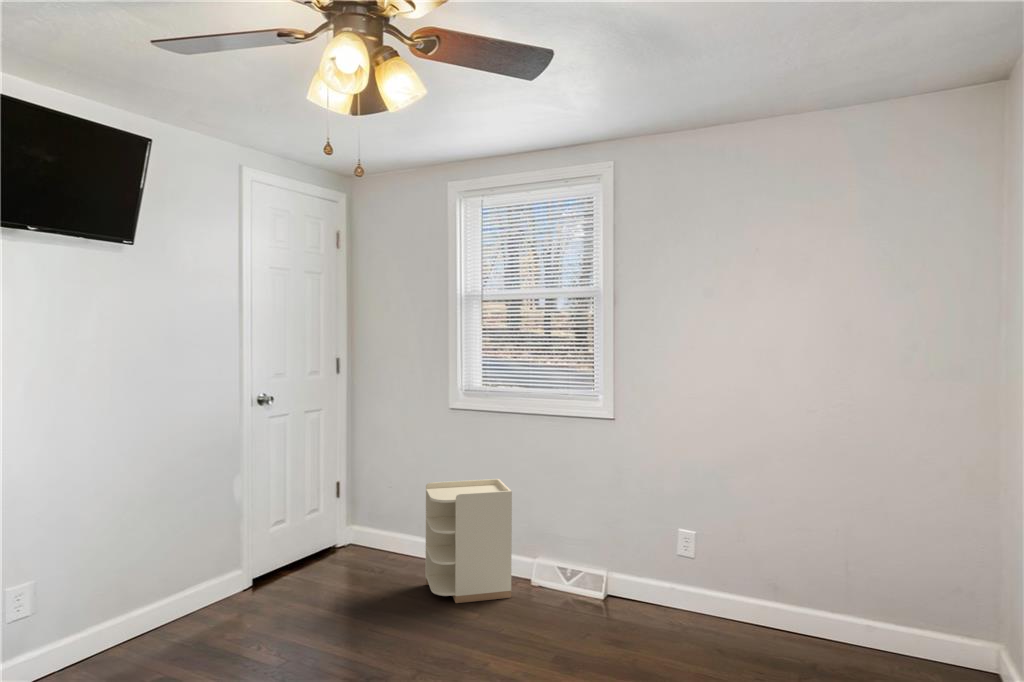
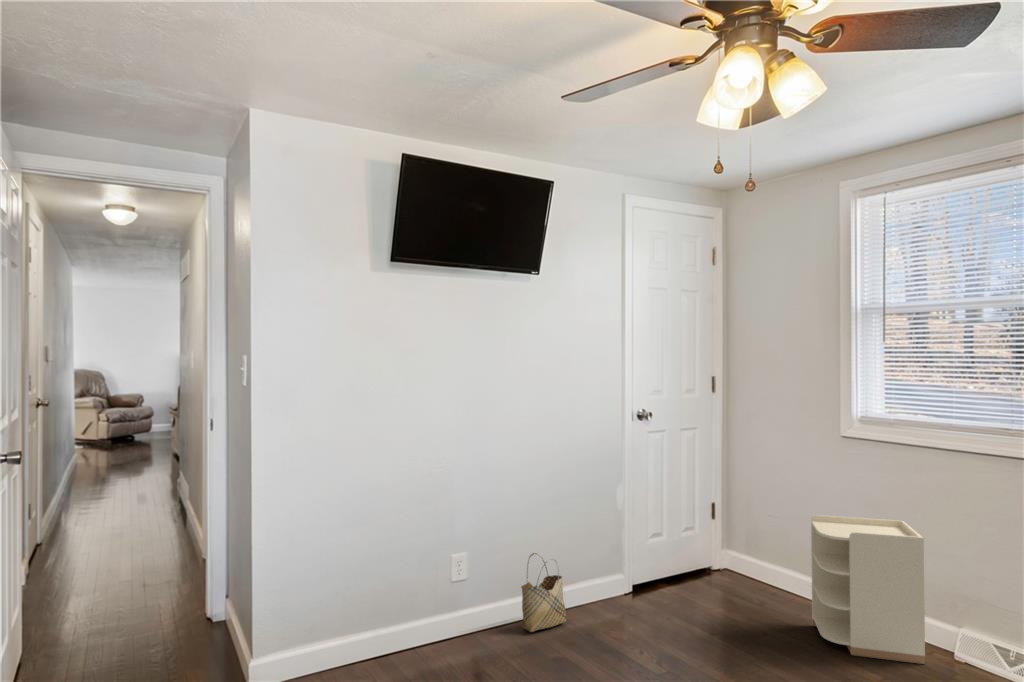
woven basket: none [109,566,169,658] -> present [521,553,566,632]

